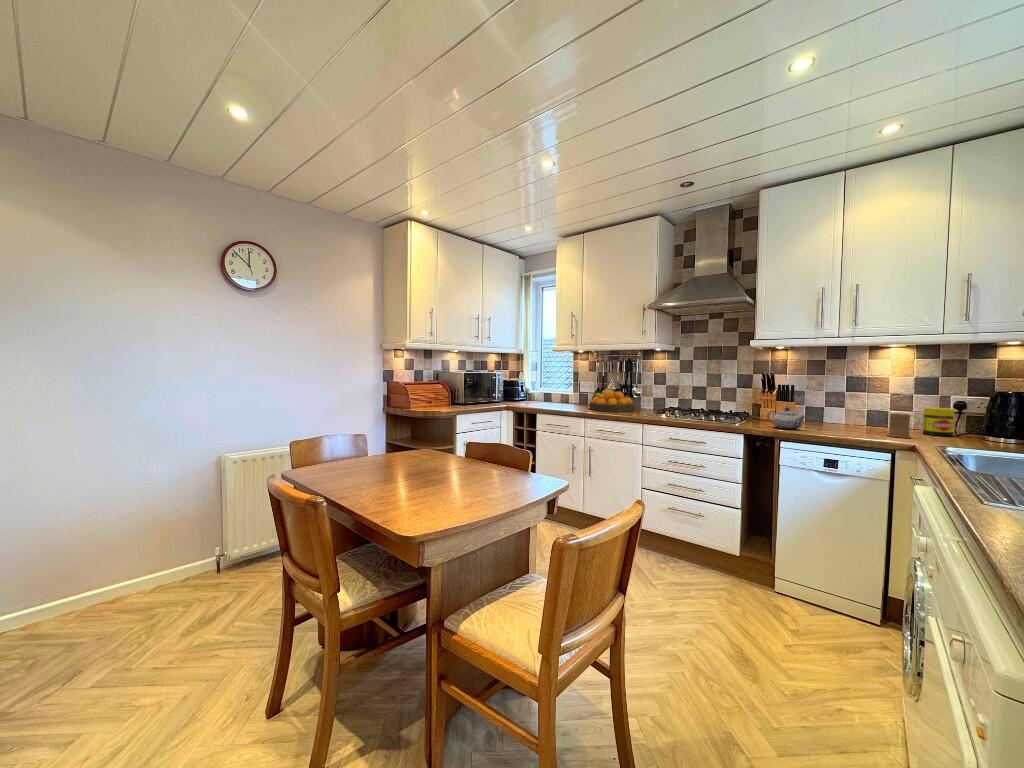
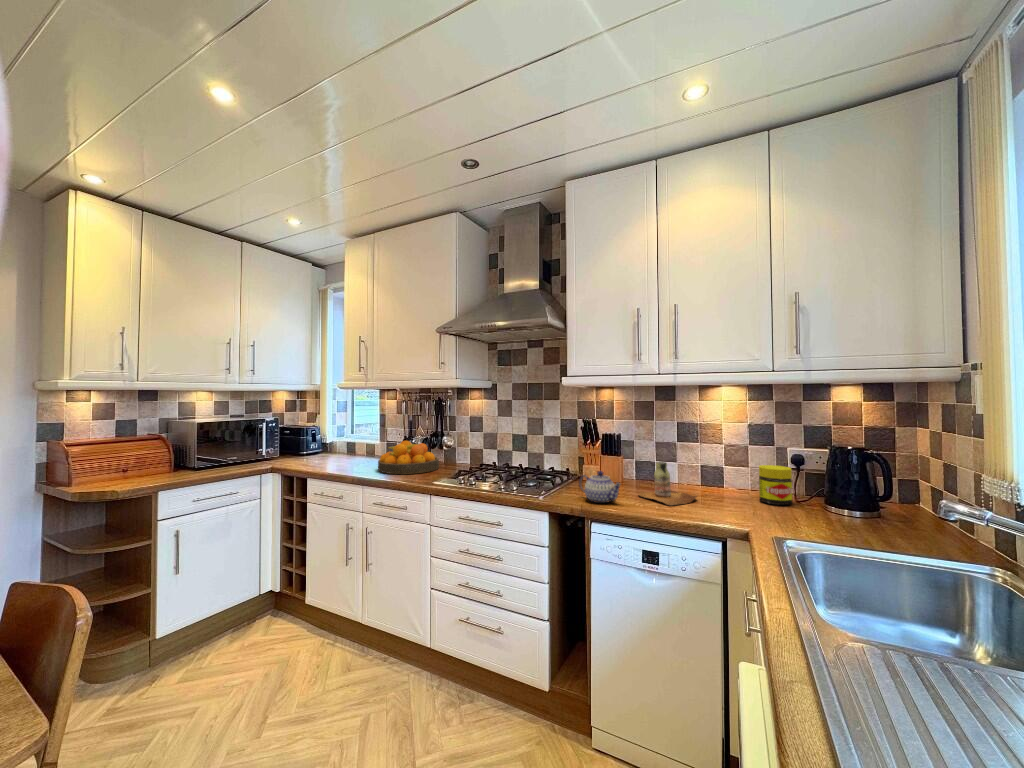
bottle: none [815,403,867,432] -> present [638,462,697,505]
mug: present [887,413,916,438] -> none [717,478,753,515]

